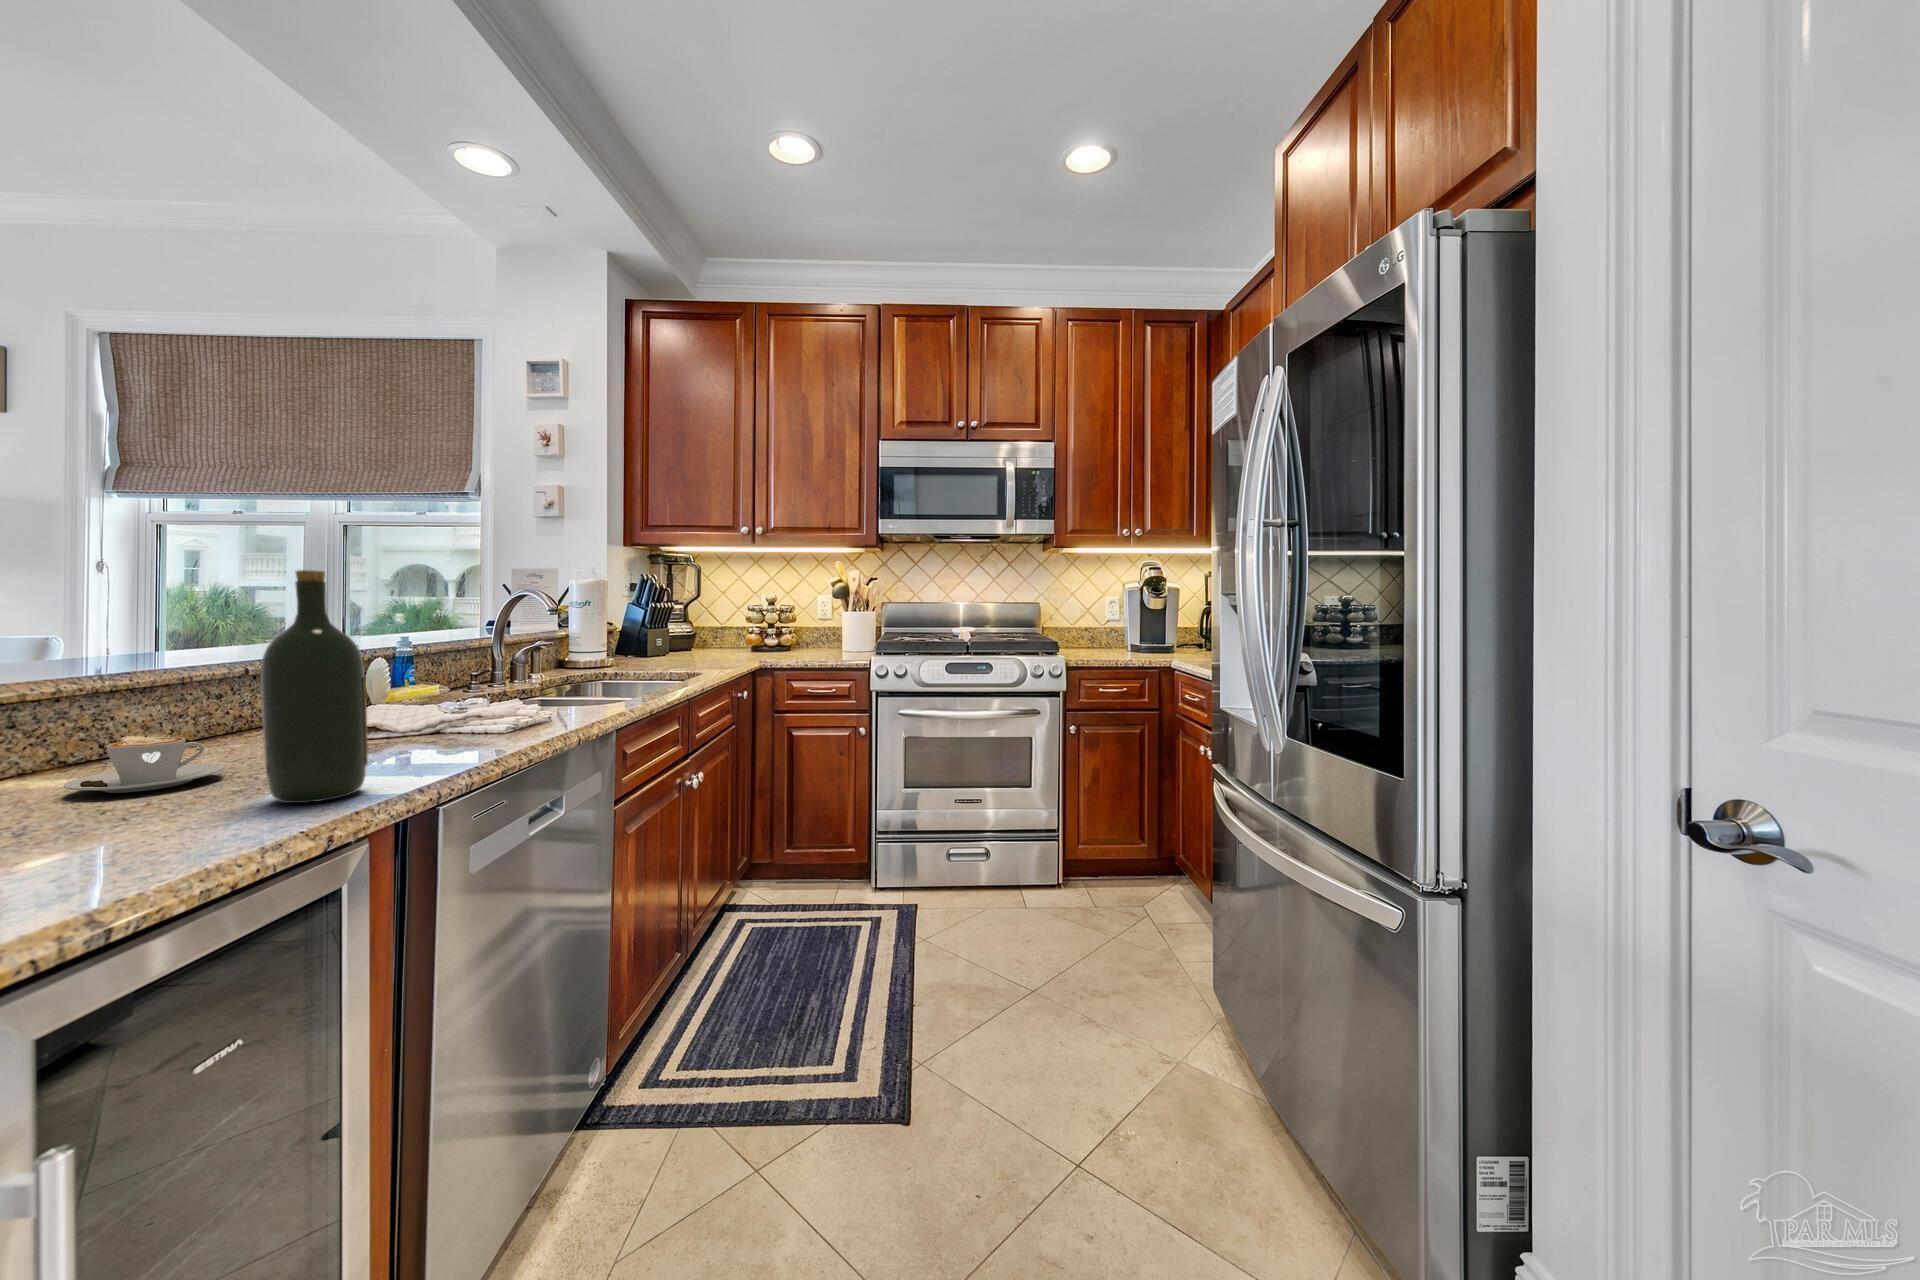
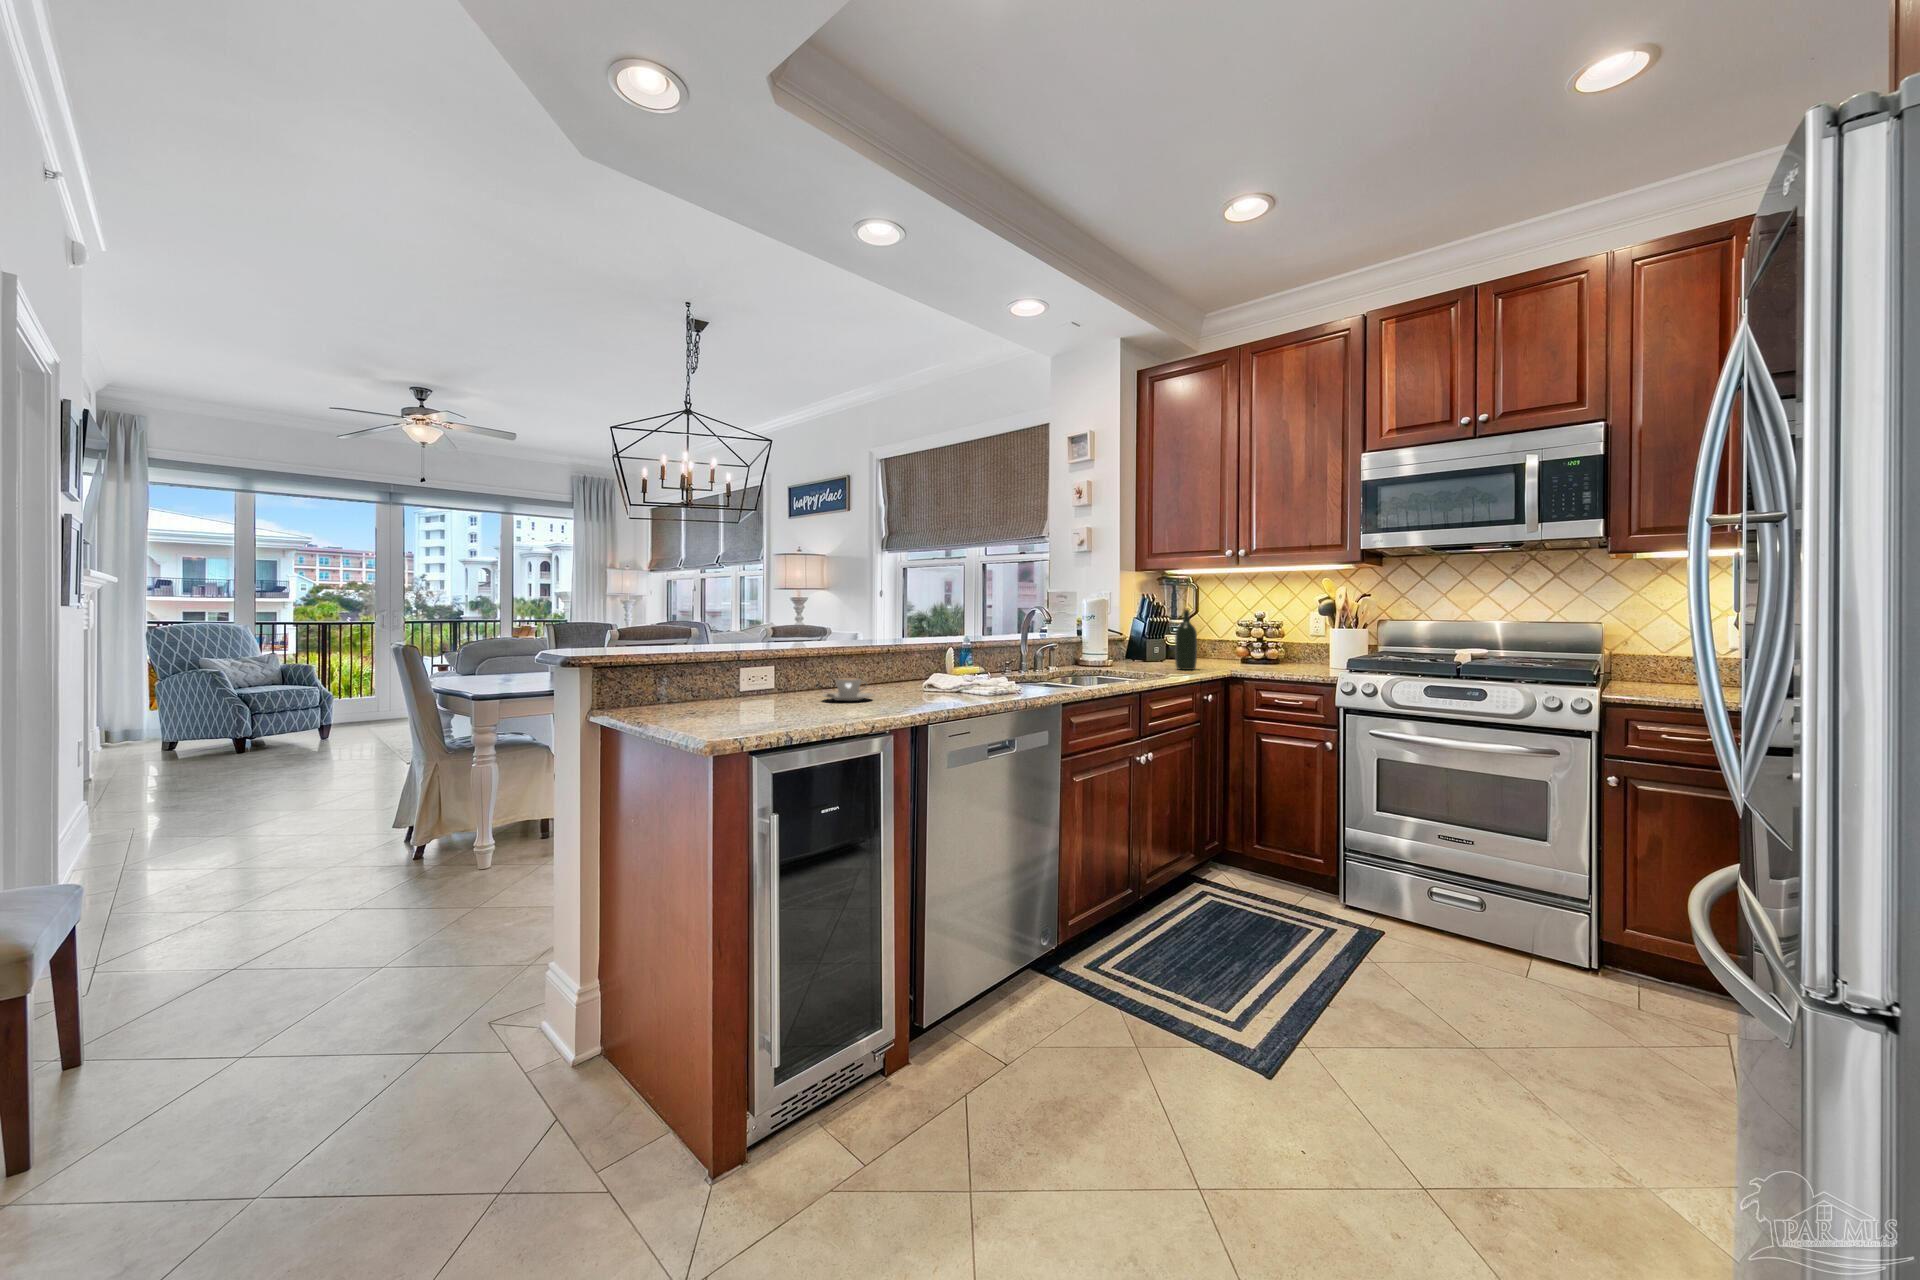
wine bottle: present [261,570,368,803] -> present [1175,608,1197,670]

